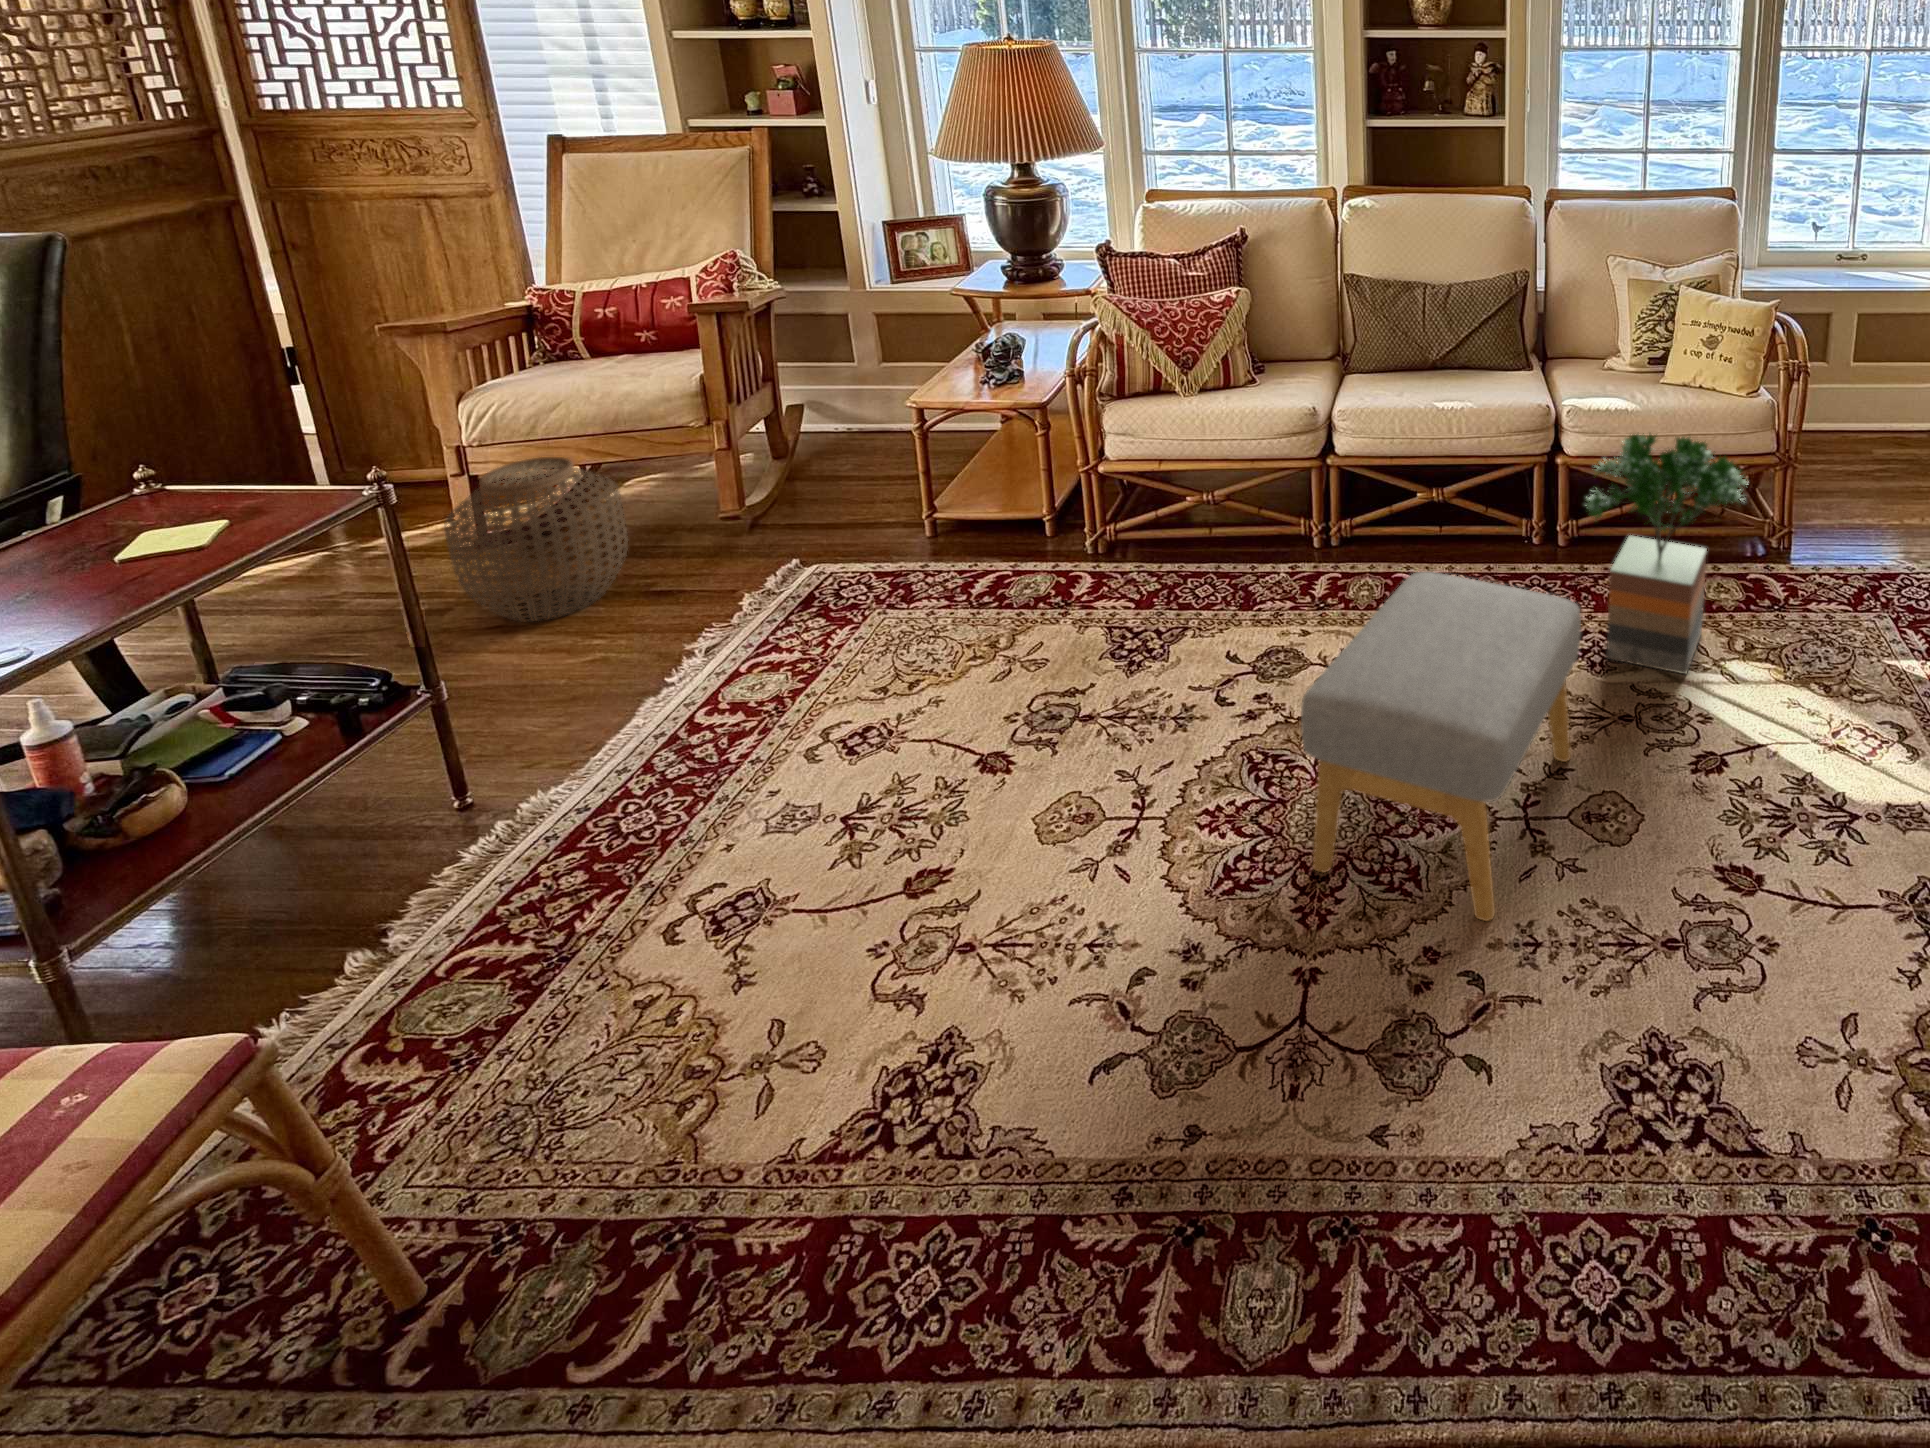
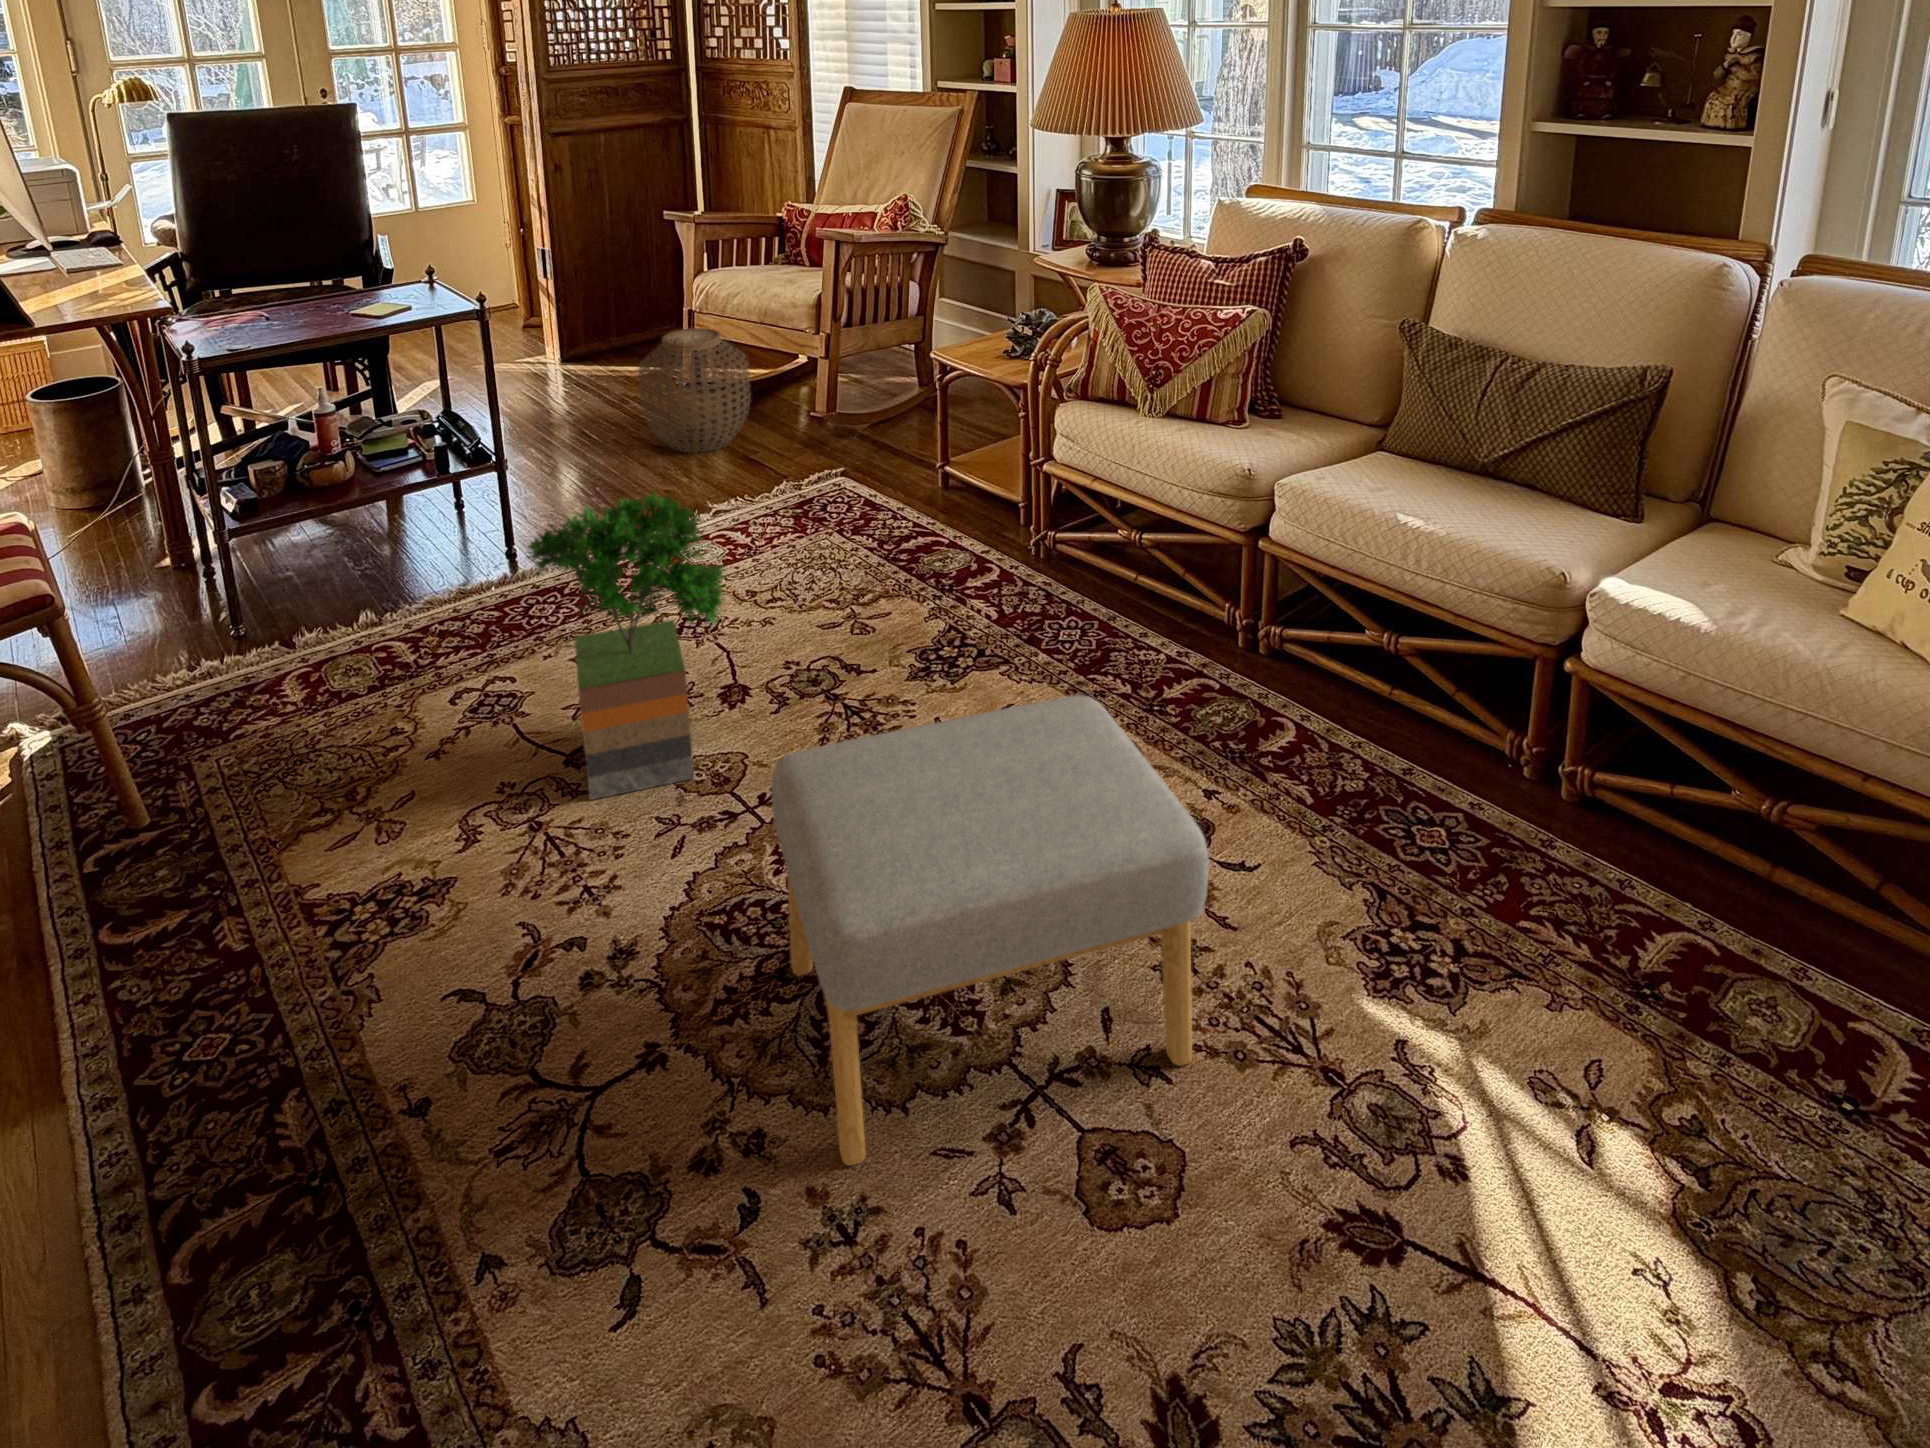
potted tree: present [1586,433,1747,674] -> present [525,493,727,800]

